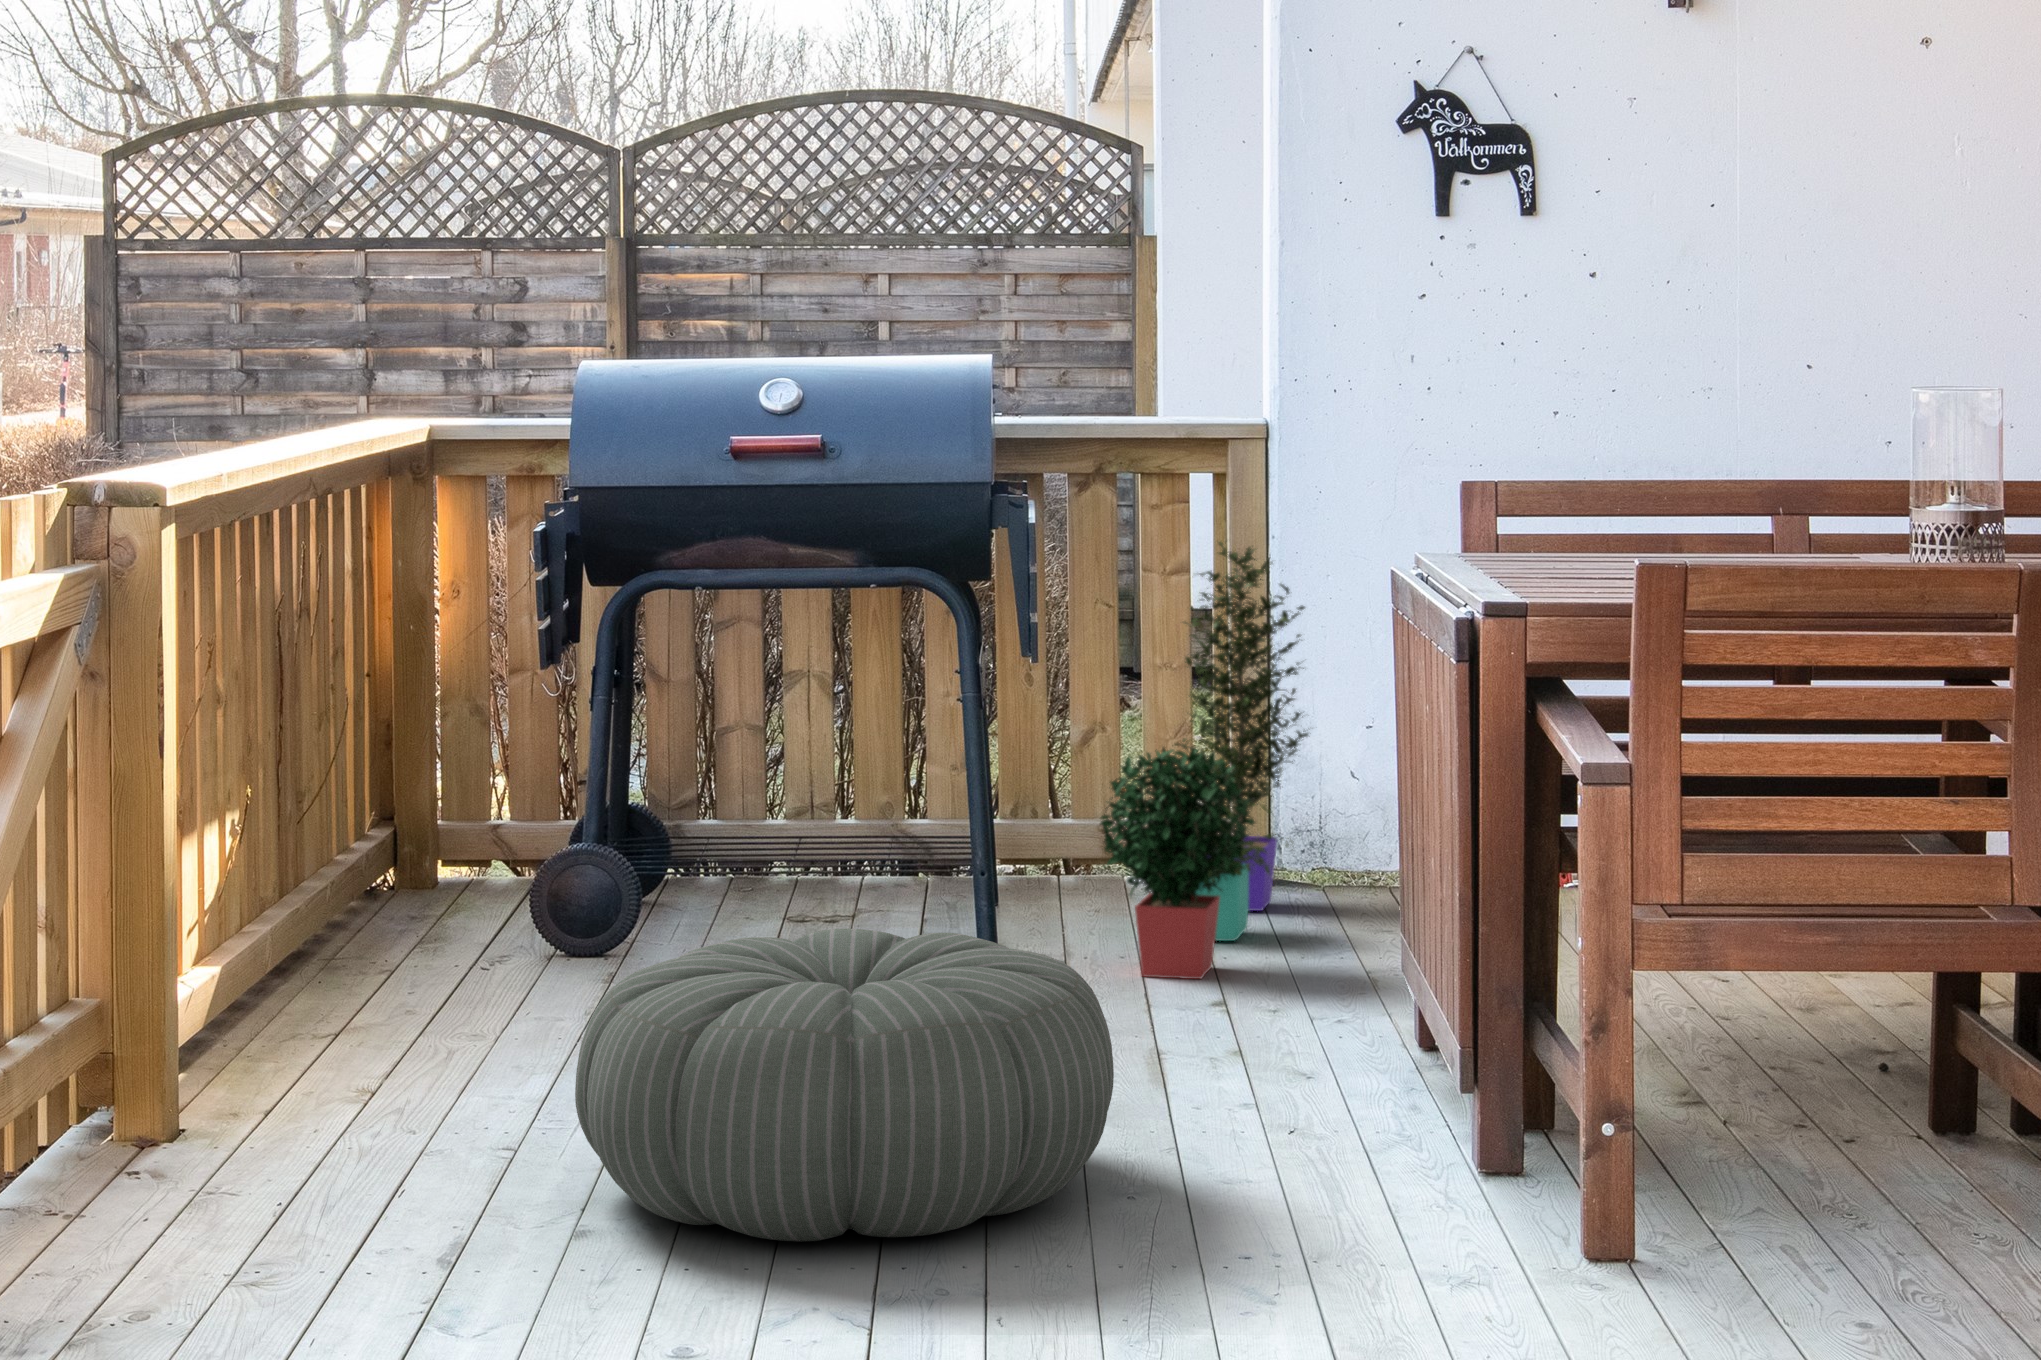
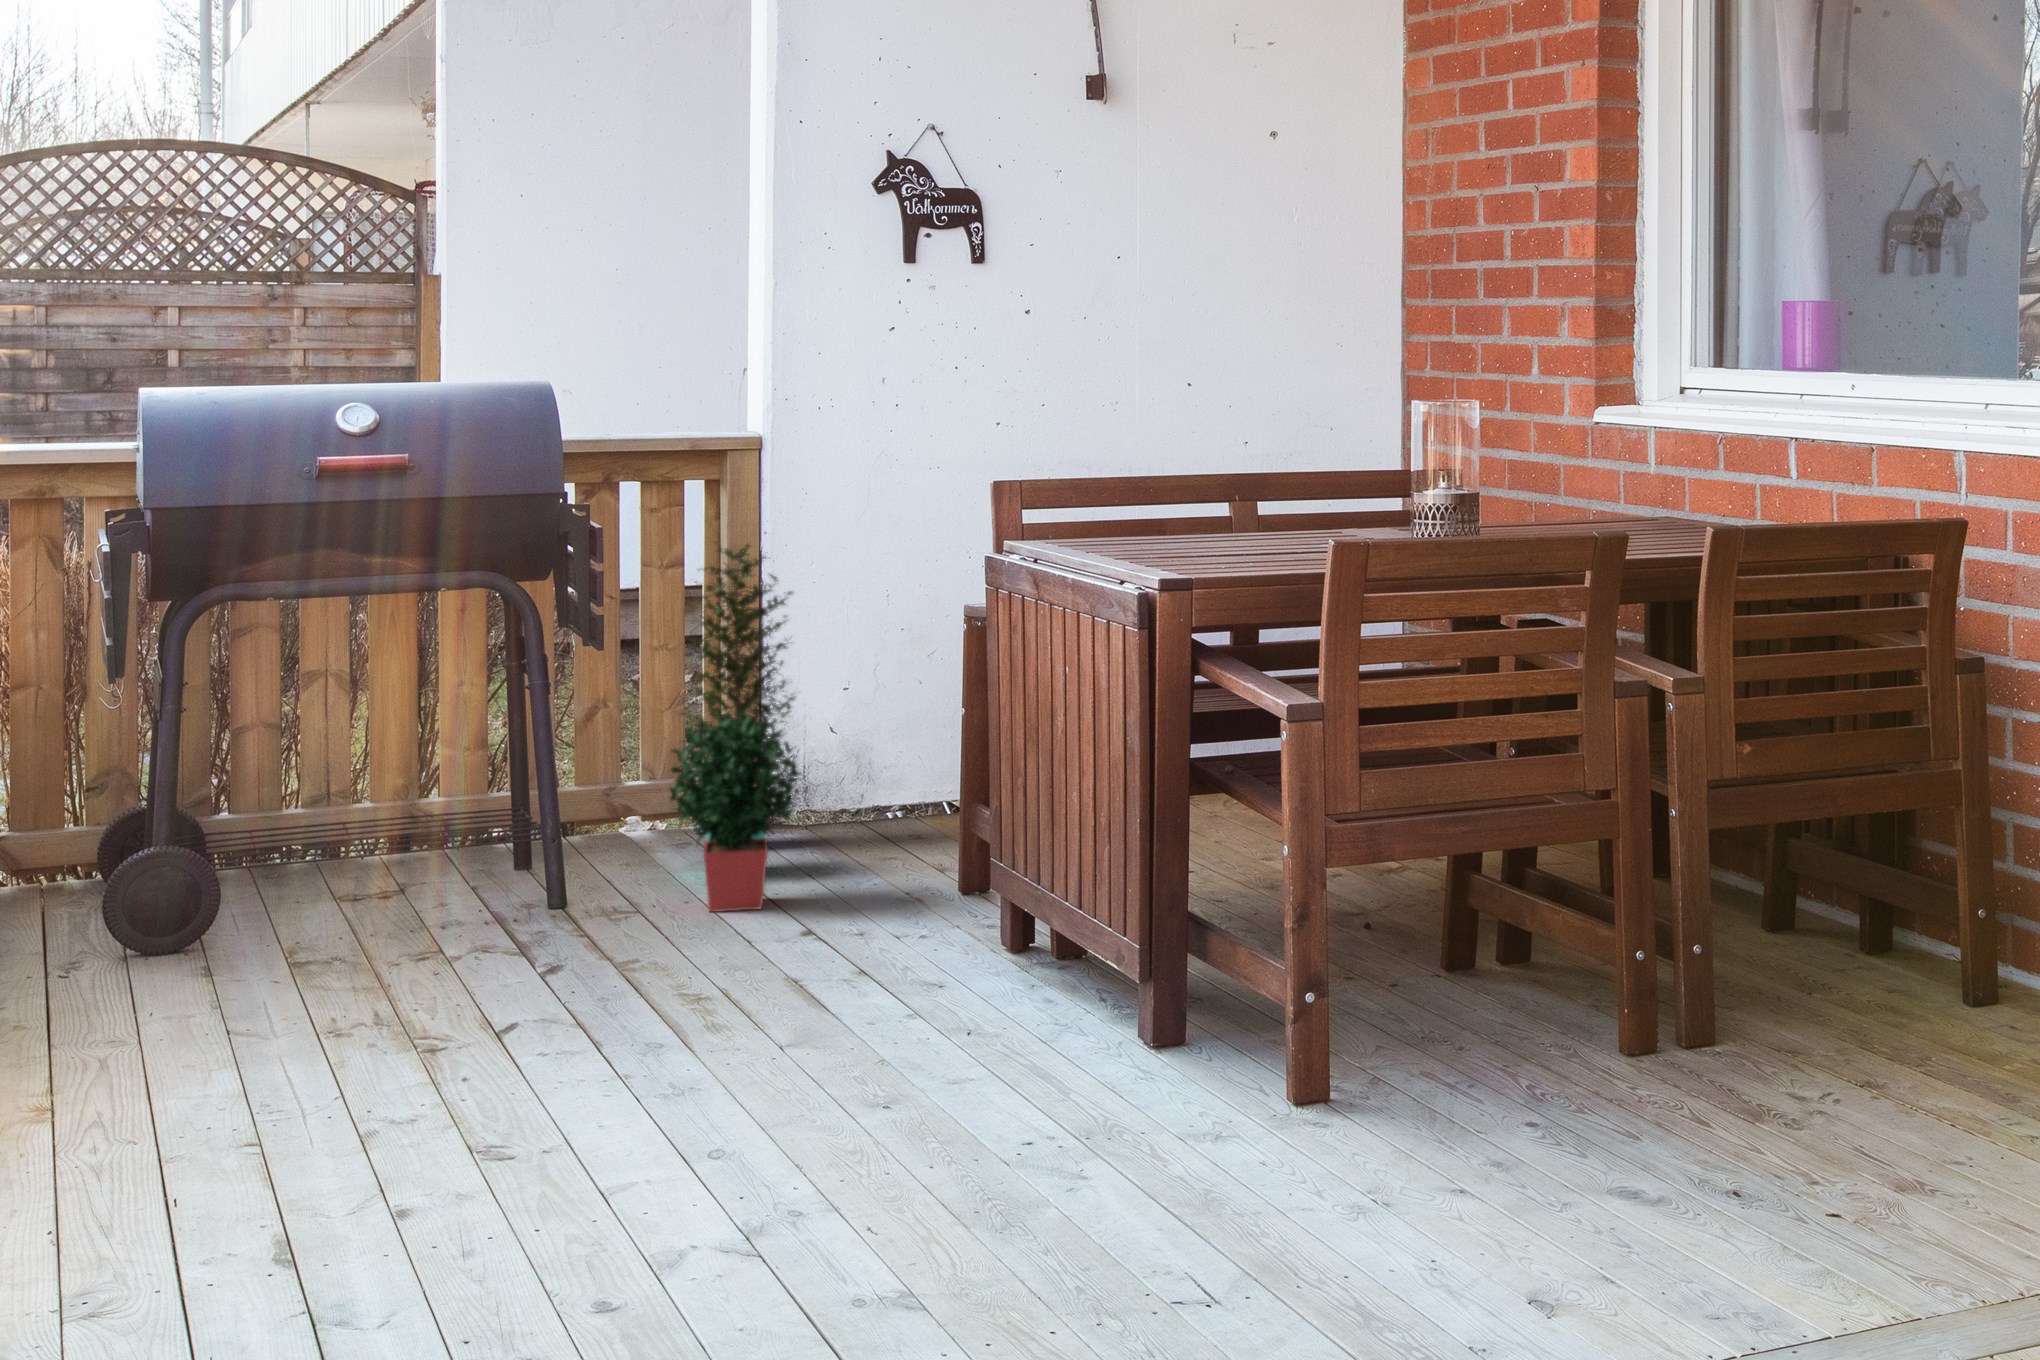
pouf: present [575,929,1114,1241] -> none [382,888,869,1165]

